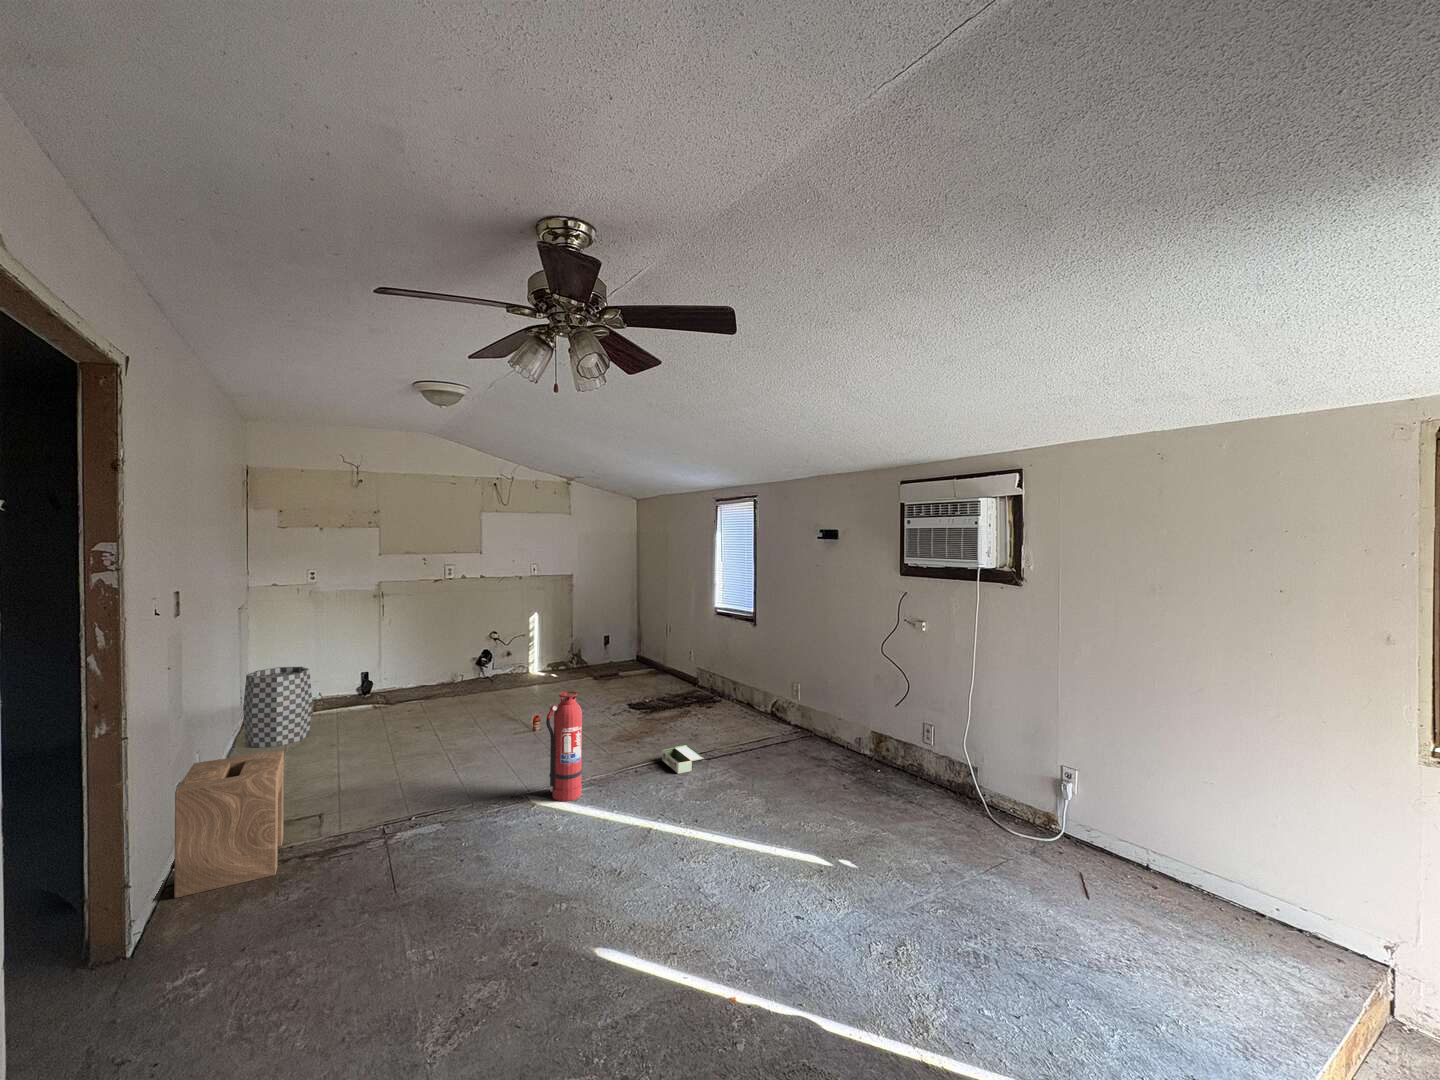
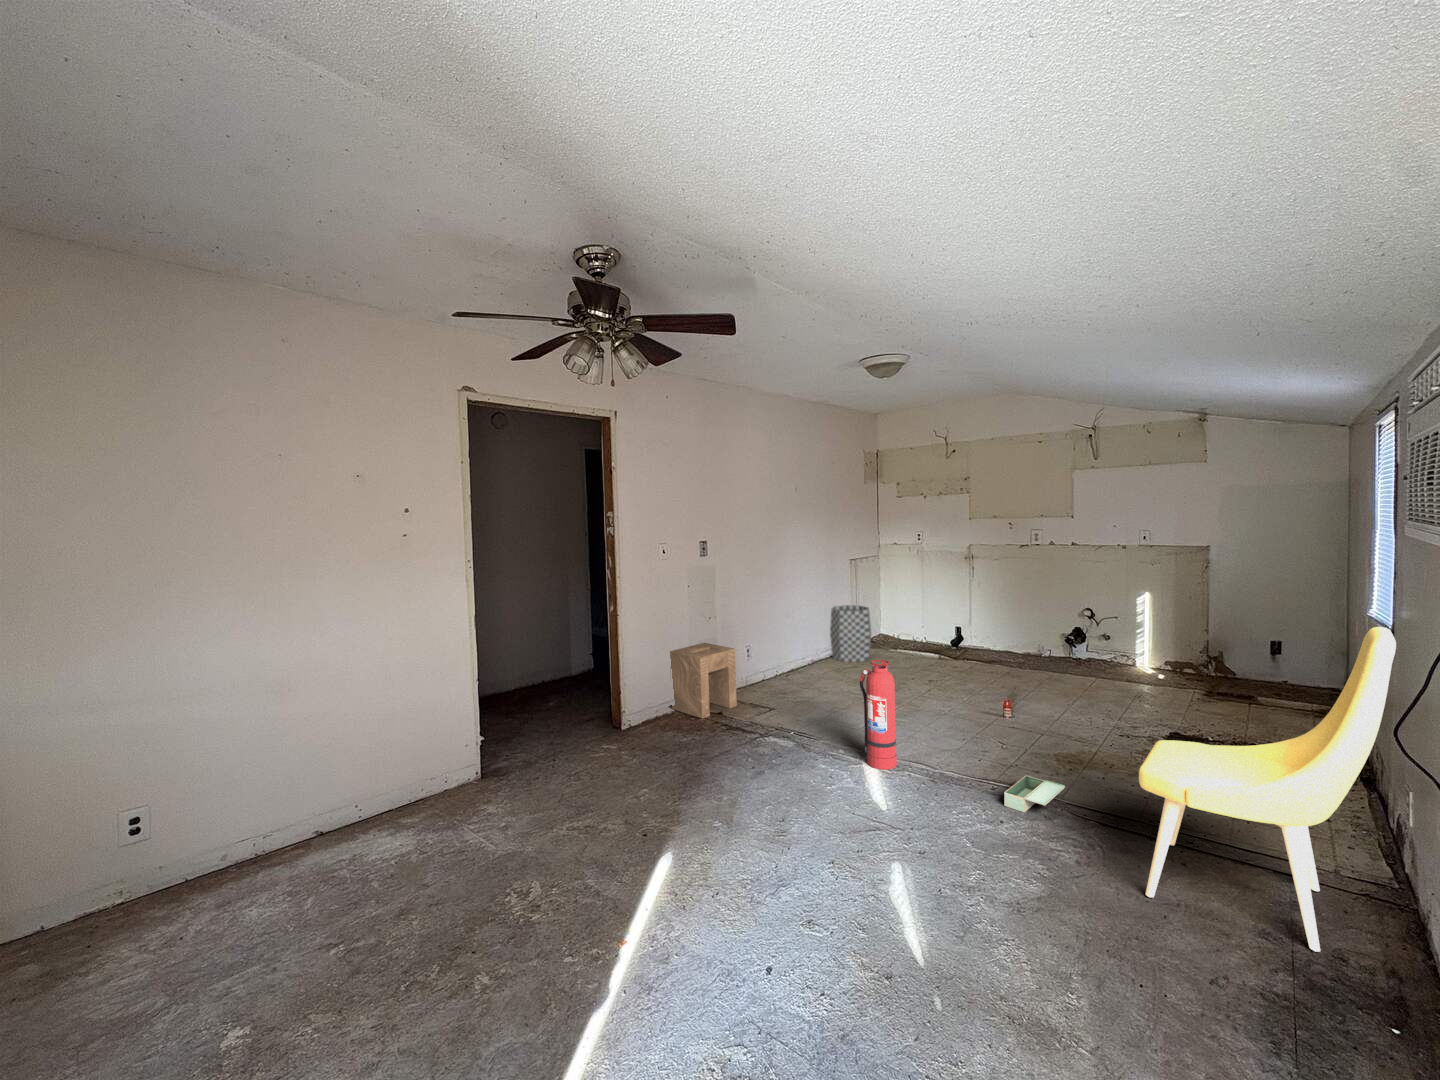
chair: none [750,603,853,772] -> present [1139,627,1396,952]

